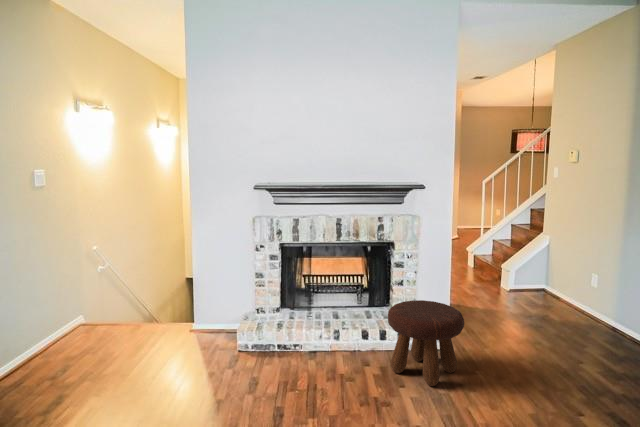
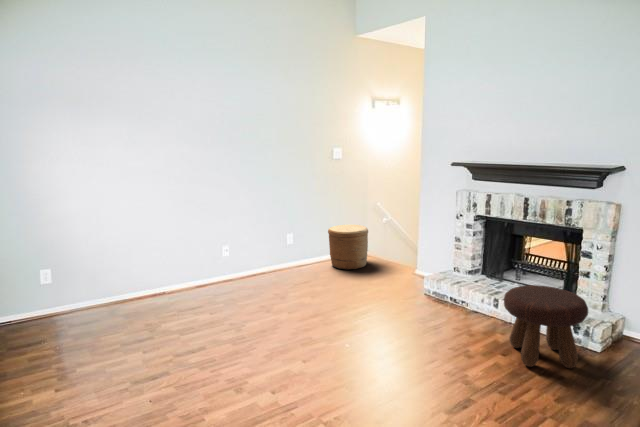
woven basket: none [40,283,114,360] -> present [328,225,368,270]

